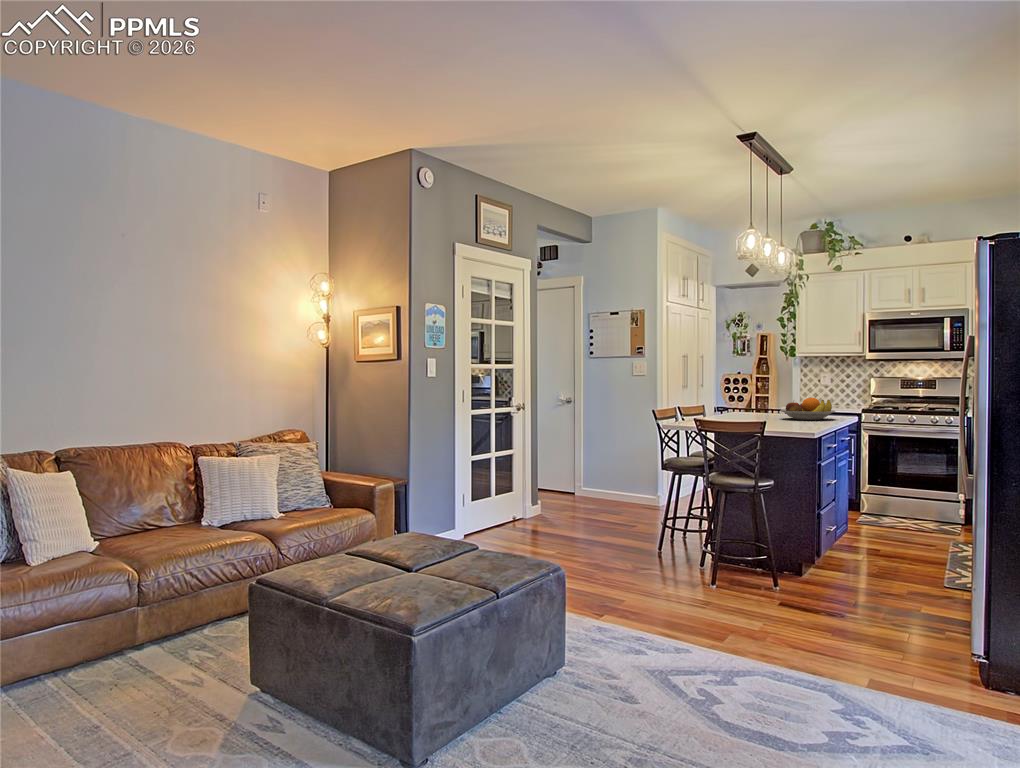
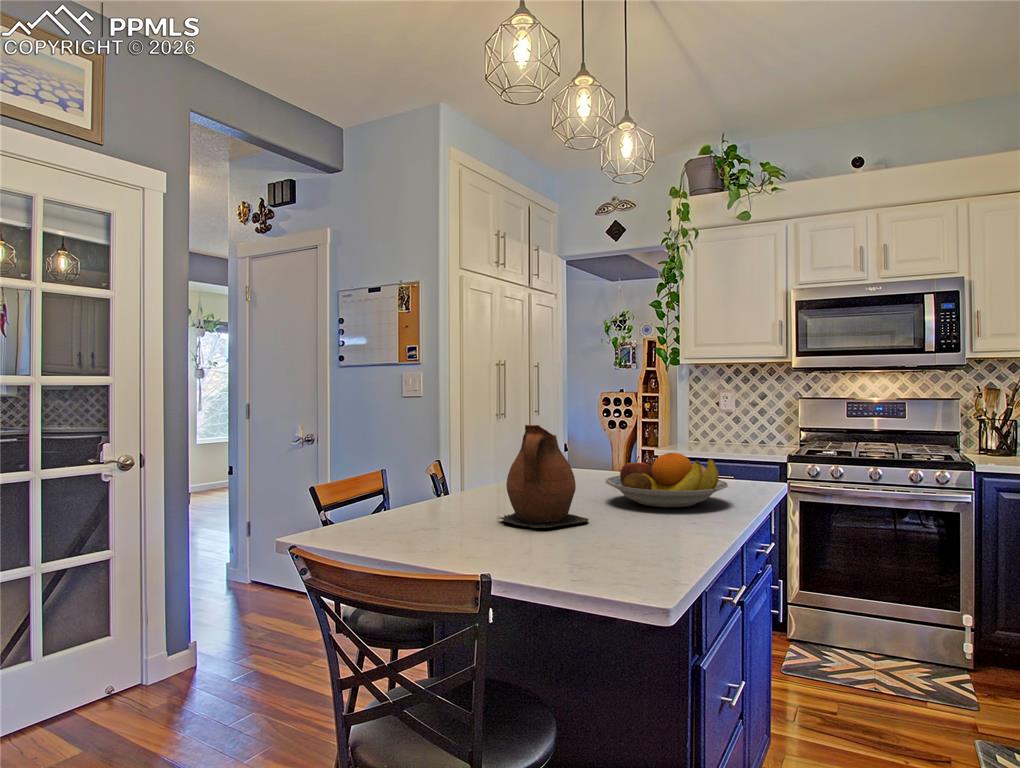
ceramic pitcher: none [742,384,780,422] -> present [497,425,589,528]

